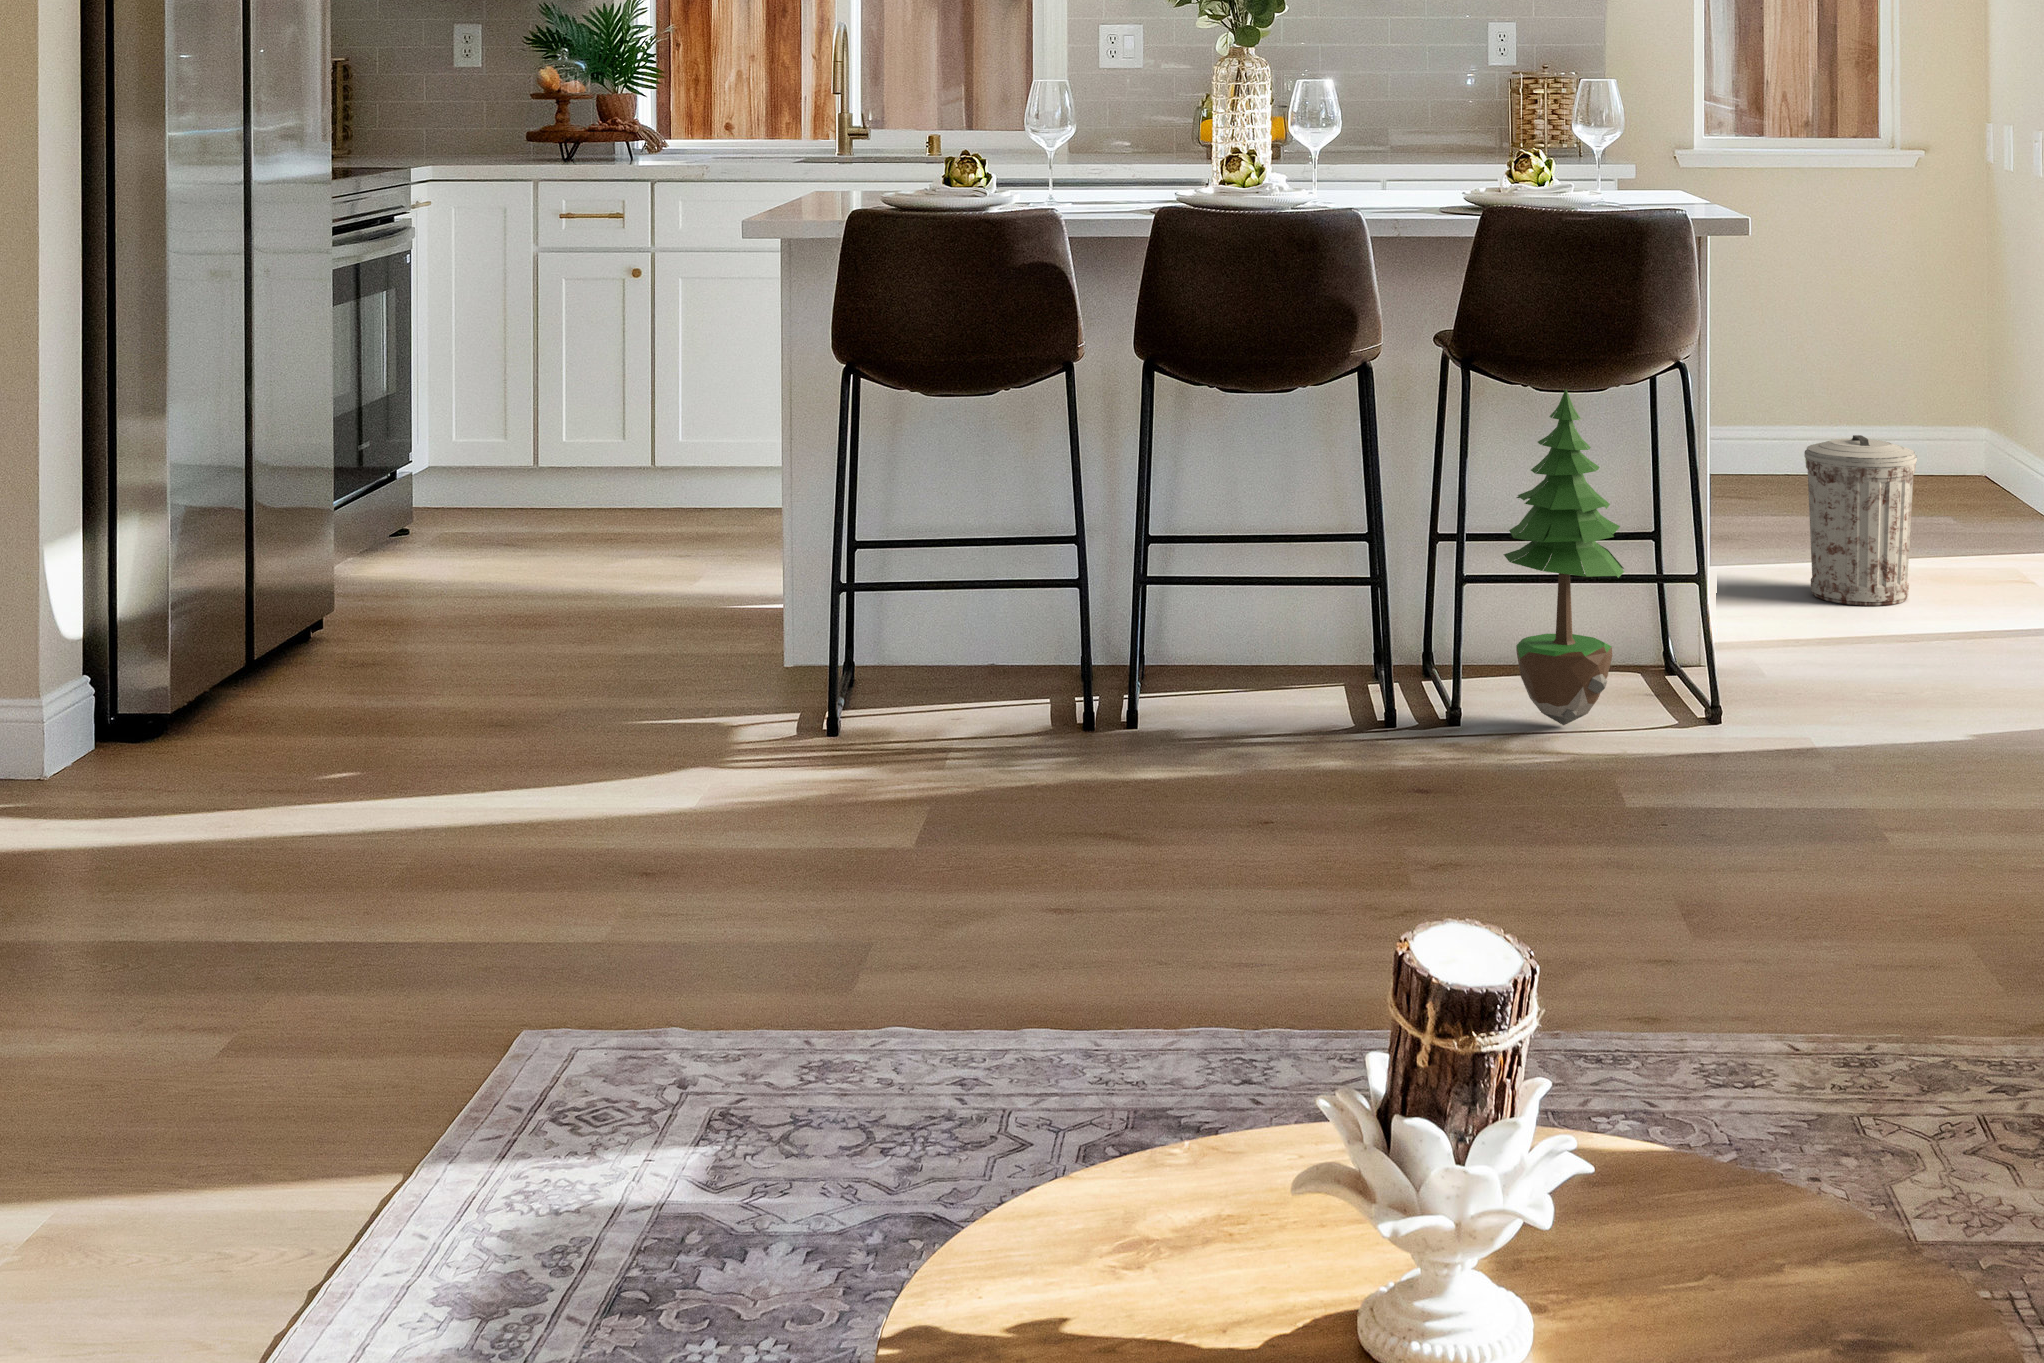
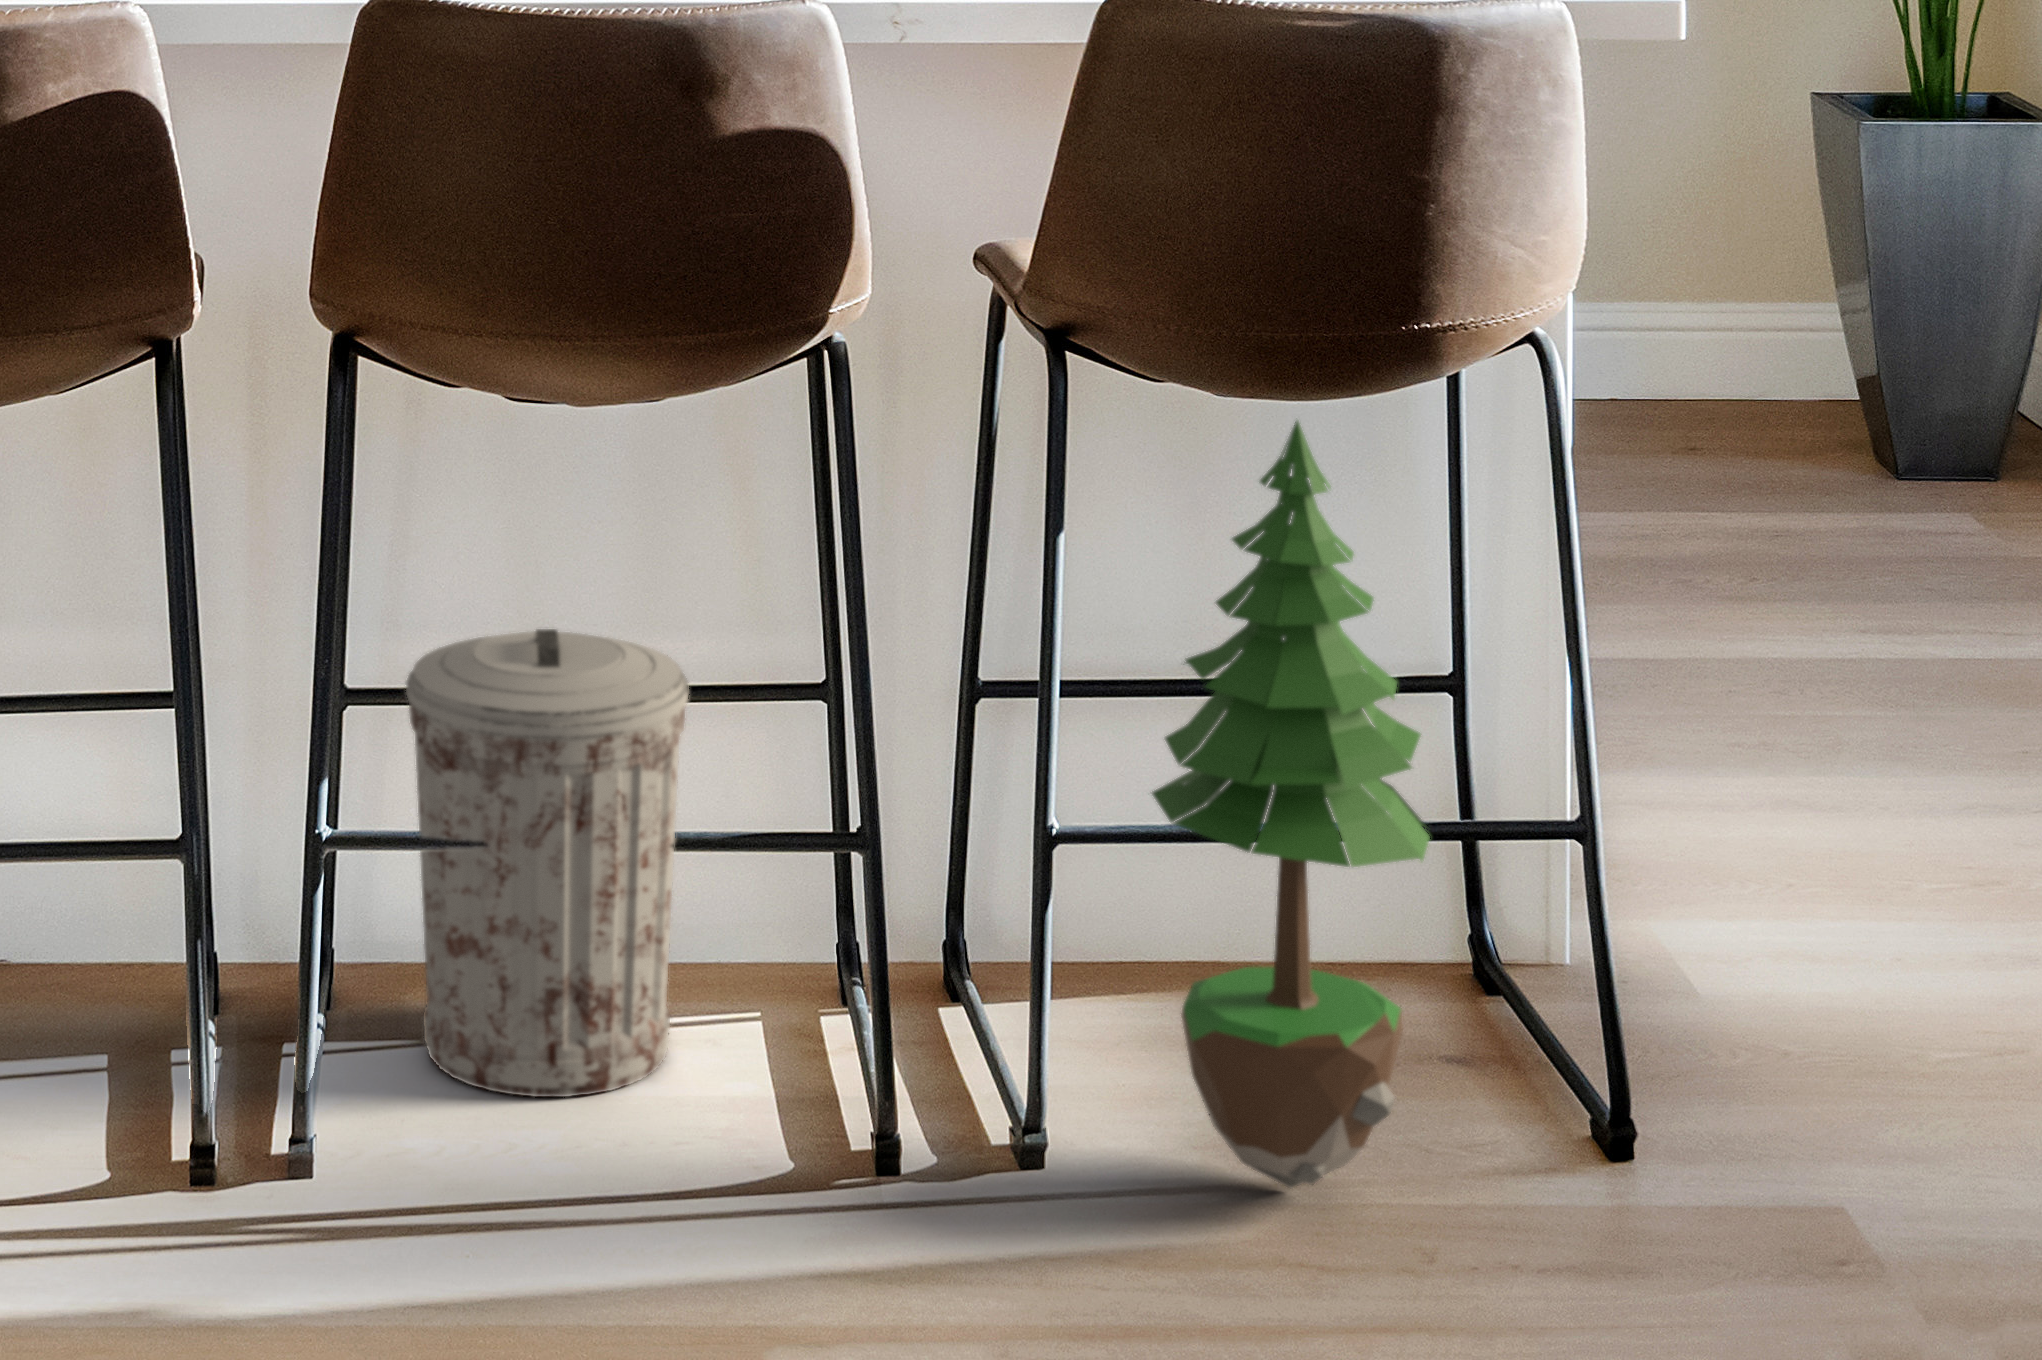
trash can: present [1804,435,1917,606] -> present [406,629,688,1097]

